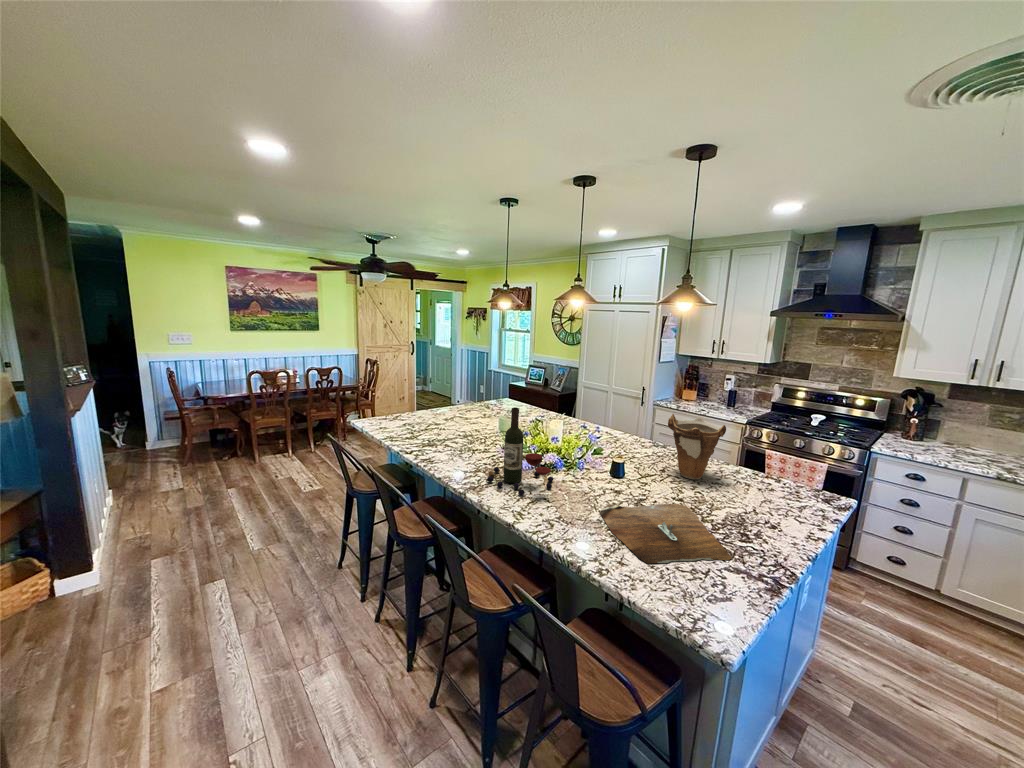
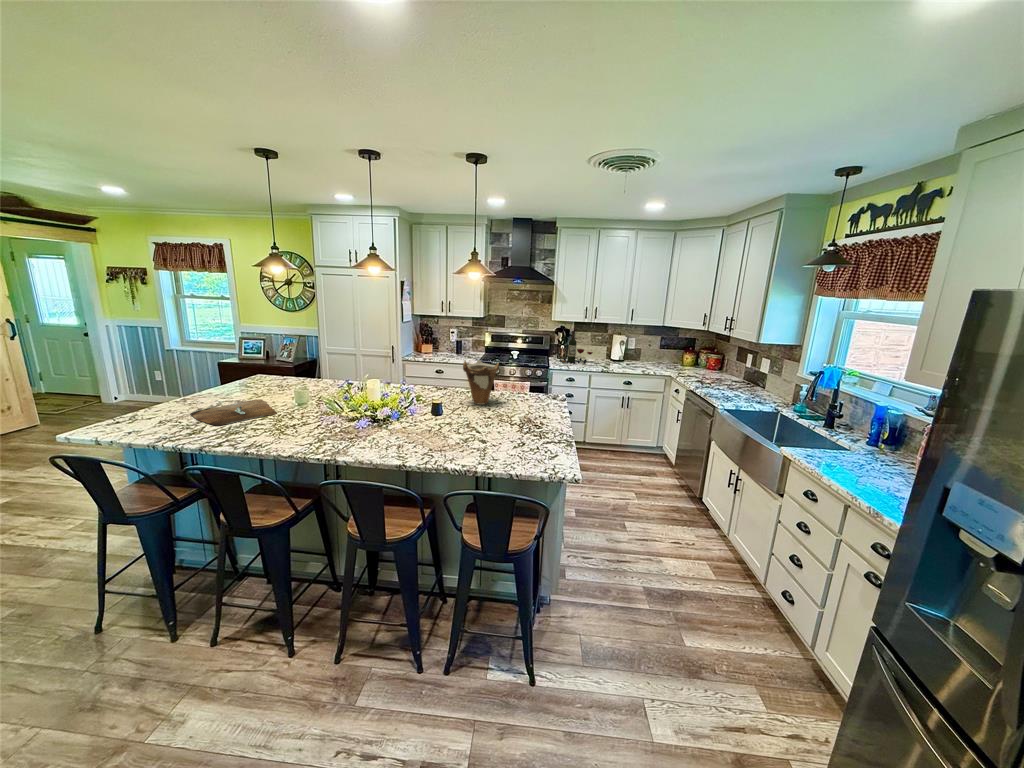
wine bottle: present [487,408,553,495] -> present [560,331,593,364]
cutting board: present [600,504,731,564] -> present [191,399,277,426]

